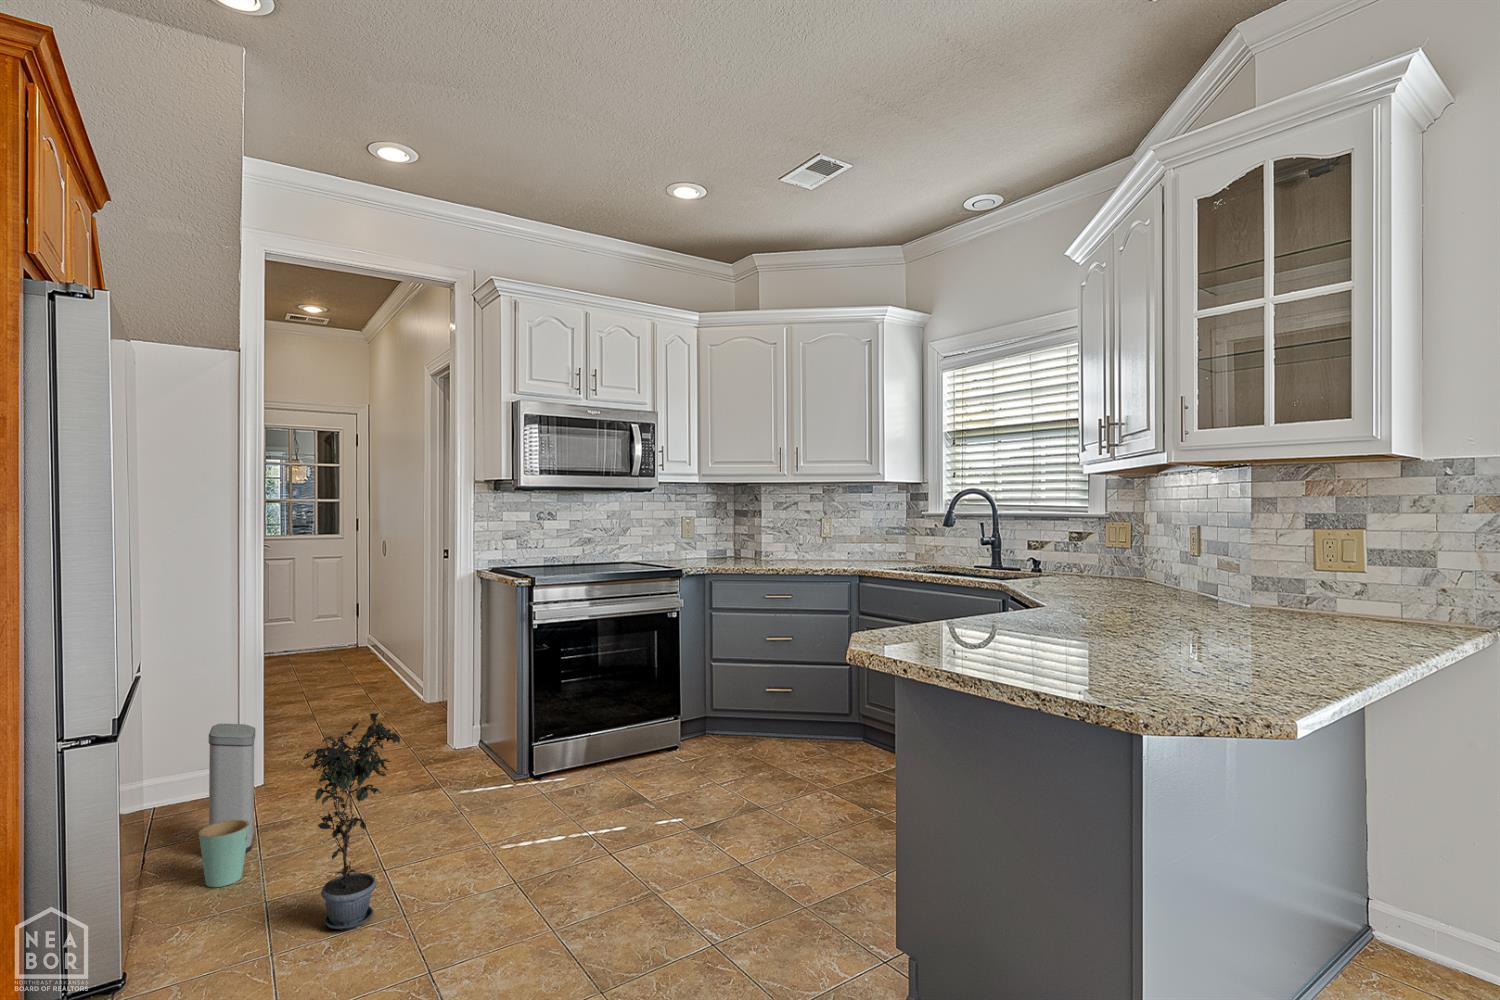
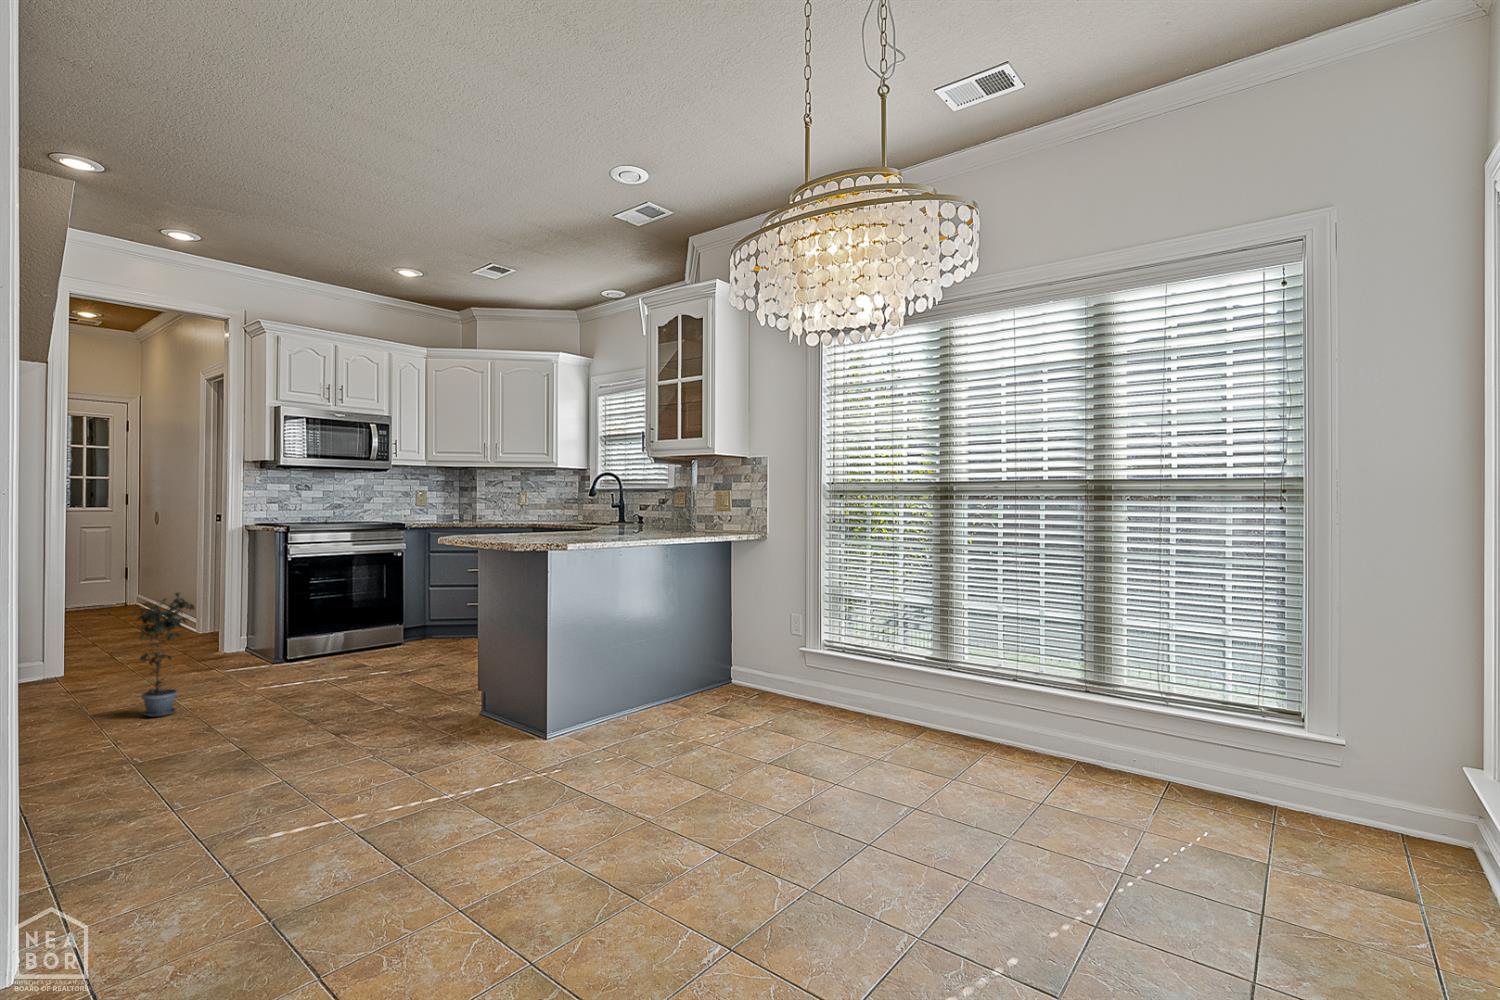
trash can: present [199,724,255,887] -> none [44,617,81,710]

